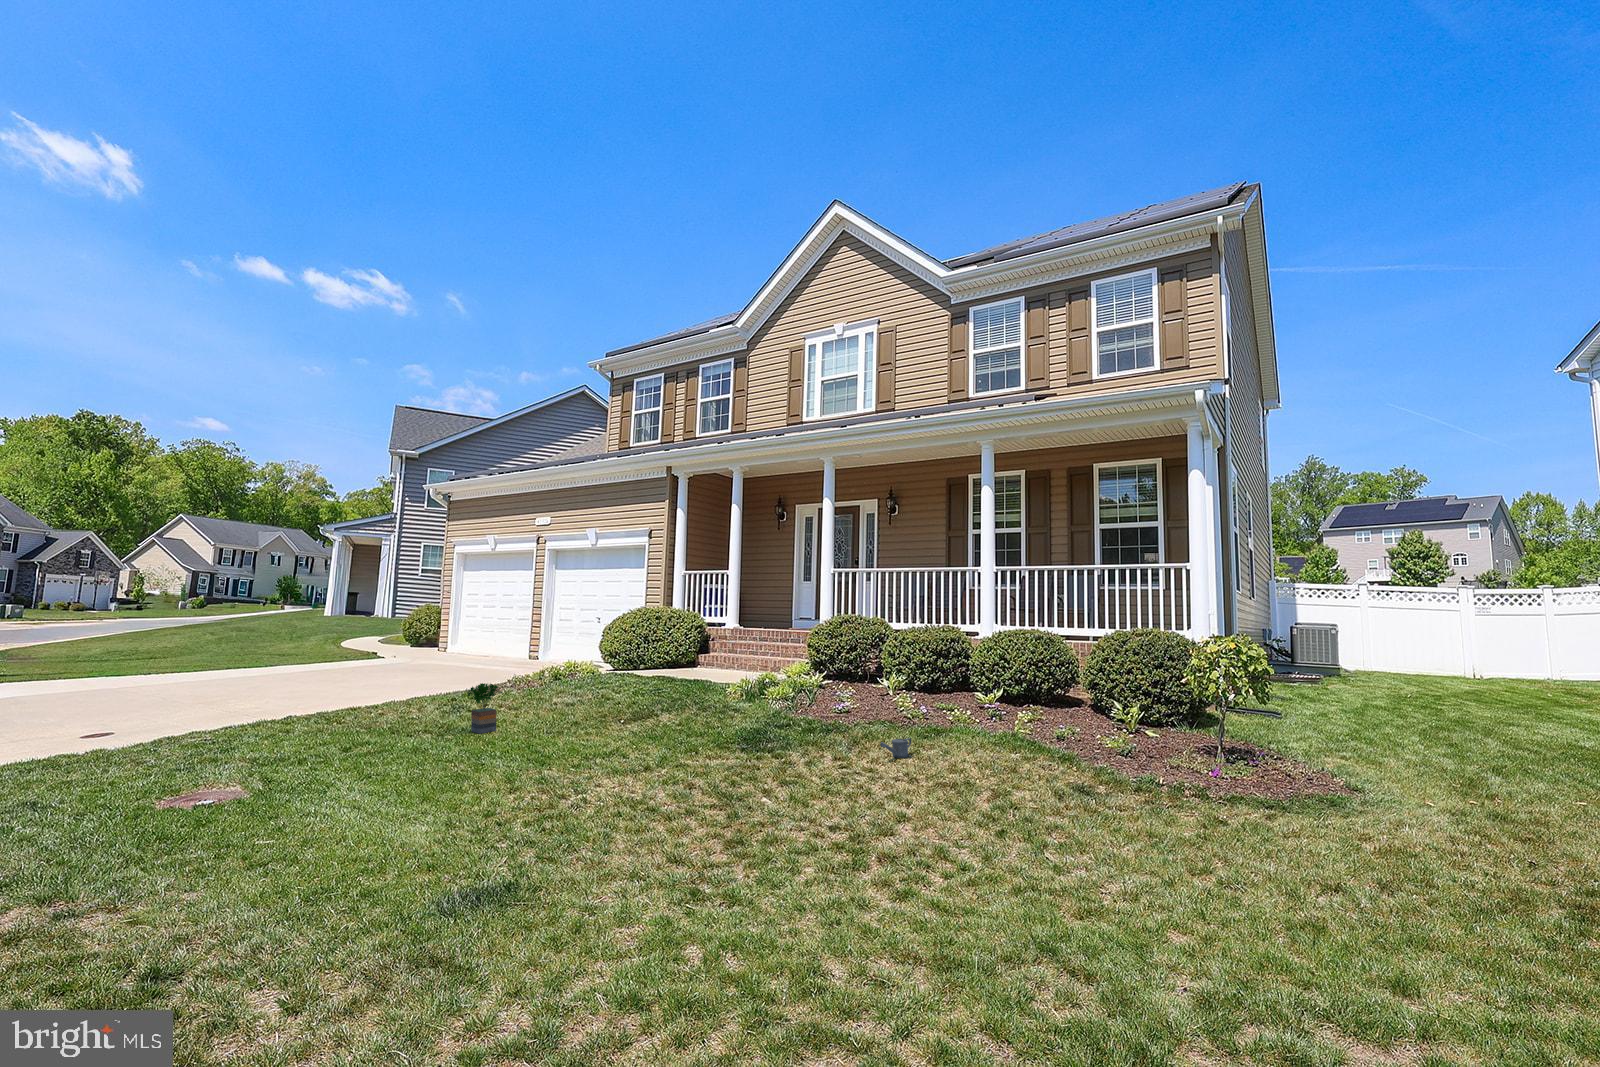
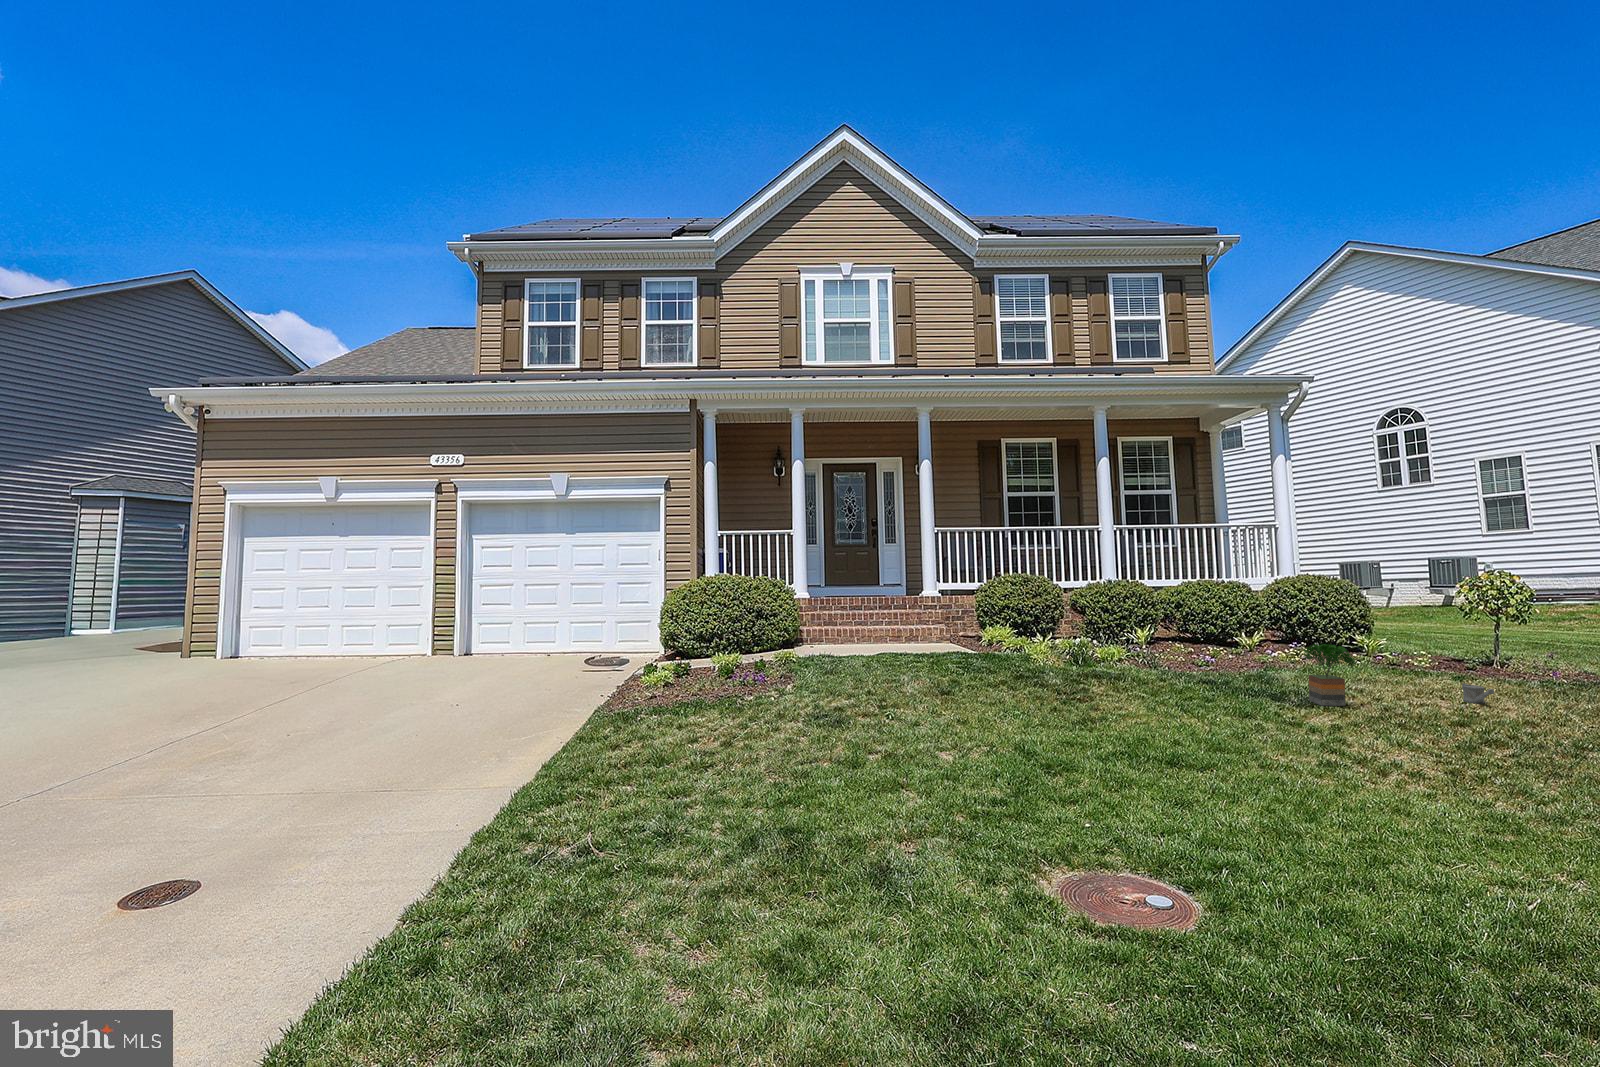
potted tree: present [468,683,502,734] -> present [1304,644,1355,706]

